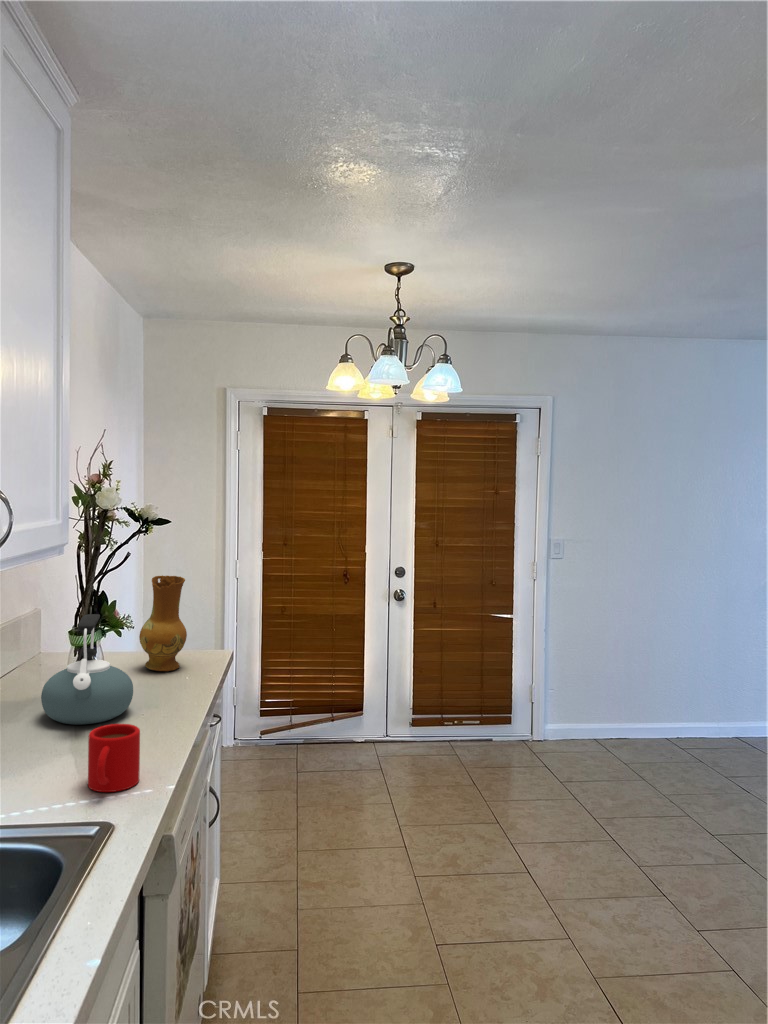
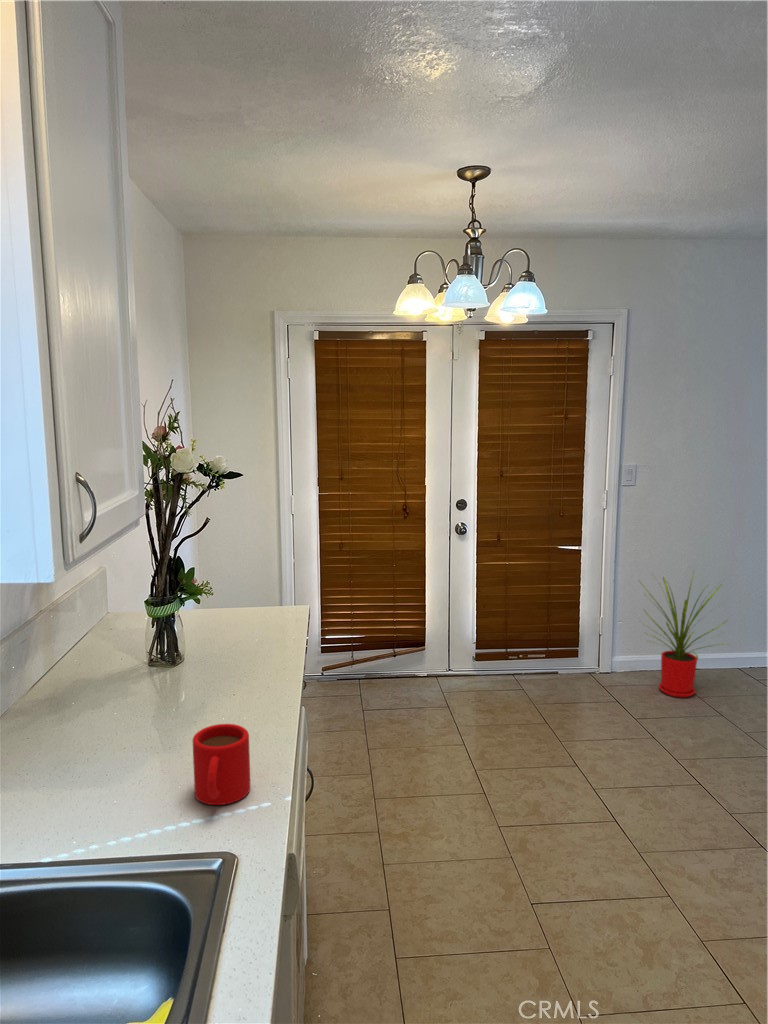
ceramic jug: present [139,575,187,671] -> none [216,533,266,636]
kettle: present [41,614,133,725] -> none [125,586,222,710]
house plant: none [564,638,658,764] -> present [645,572,725,697]

